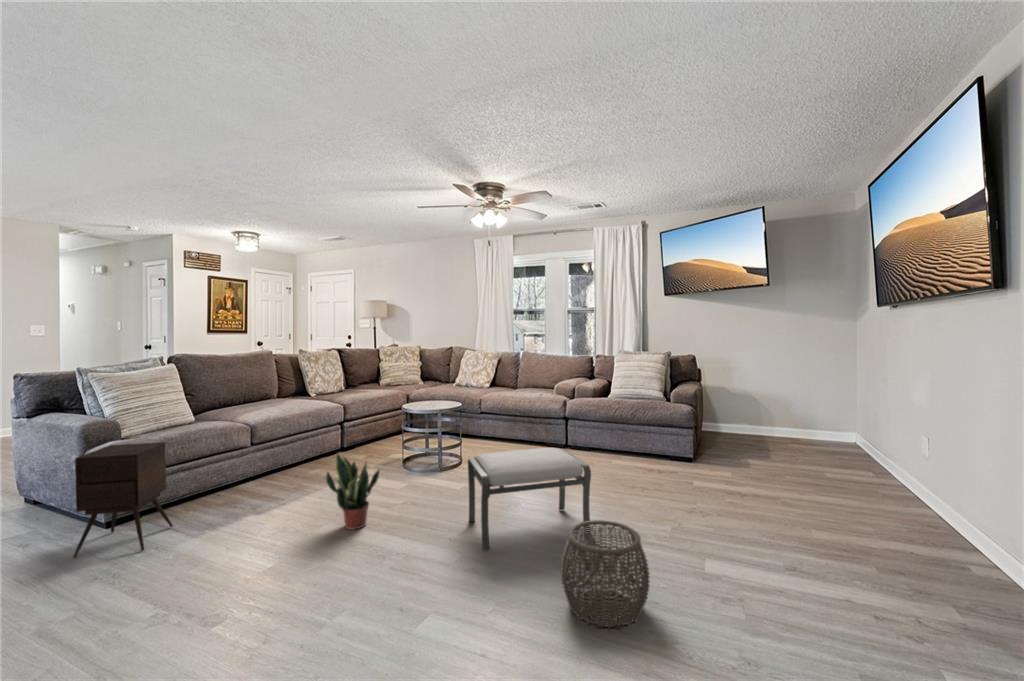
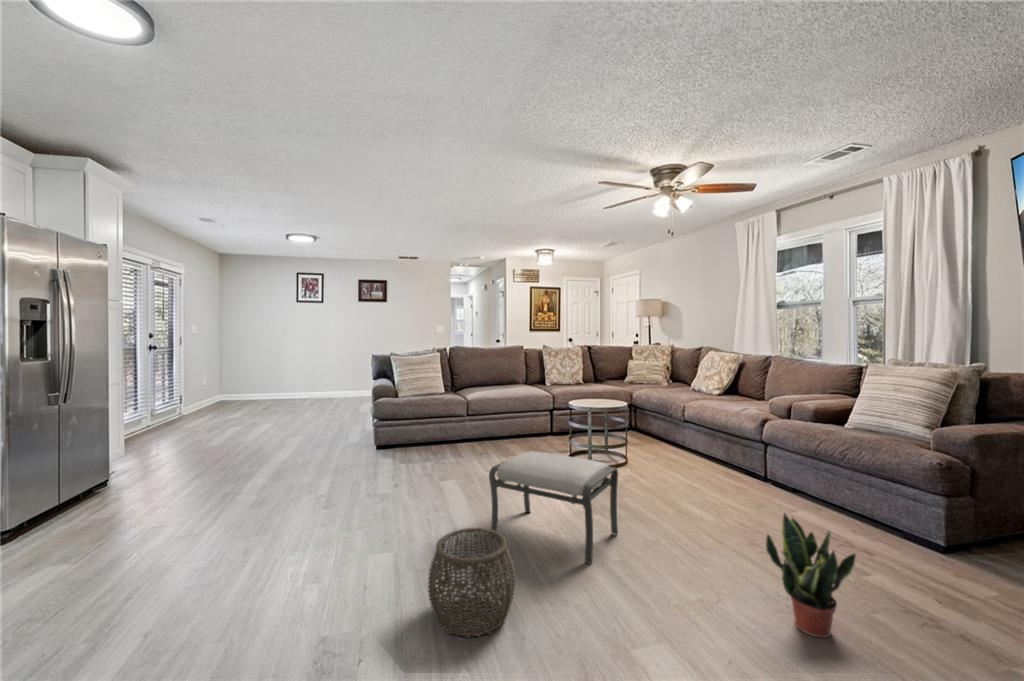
side table: present [73,442,173,558] -> none [346,401,395,465]
potted plant: present [326,454,380,530] -> present [766,513,856,638]

